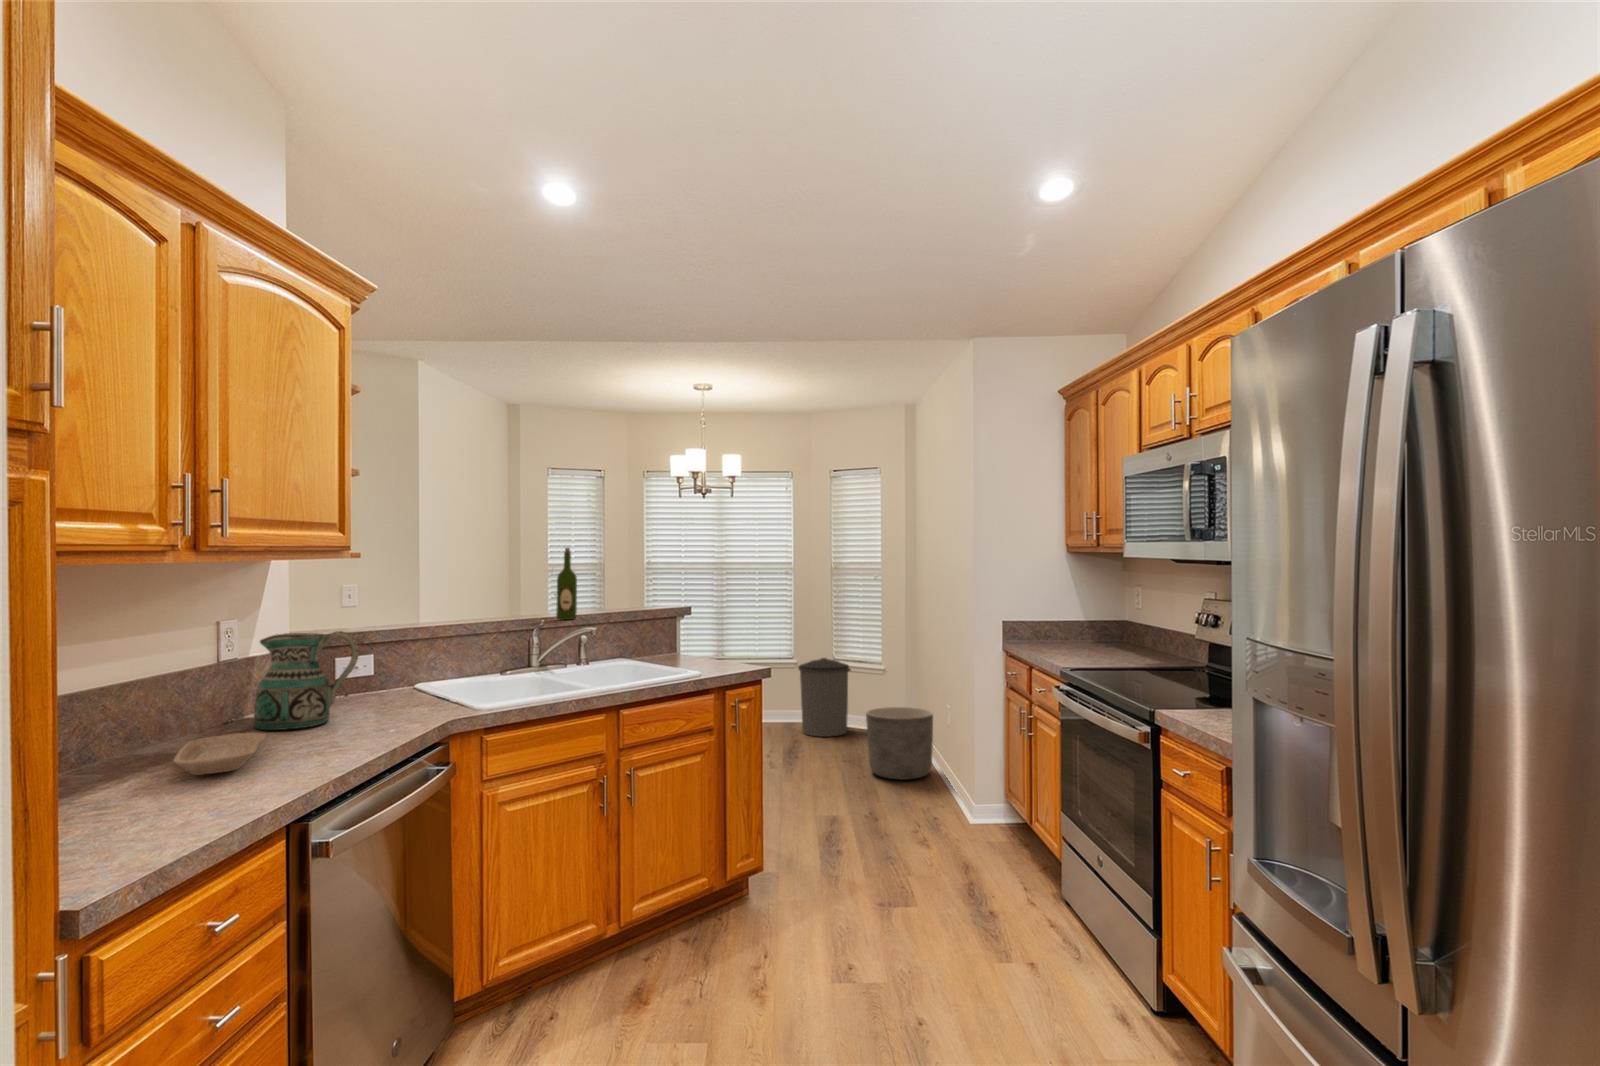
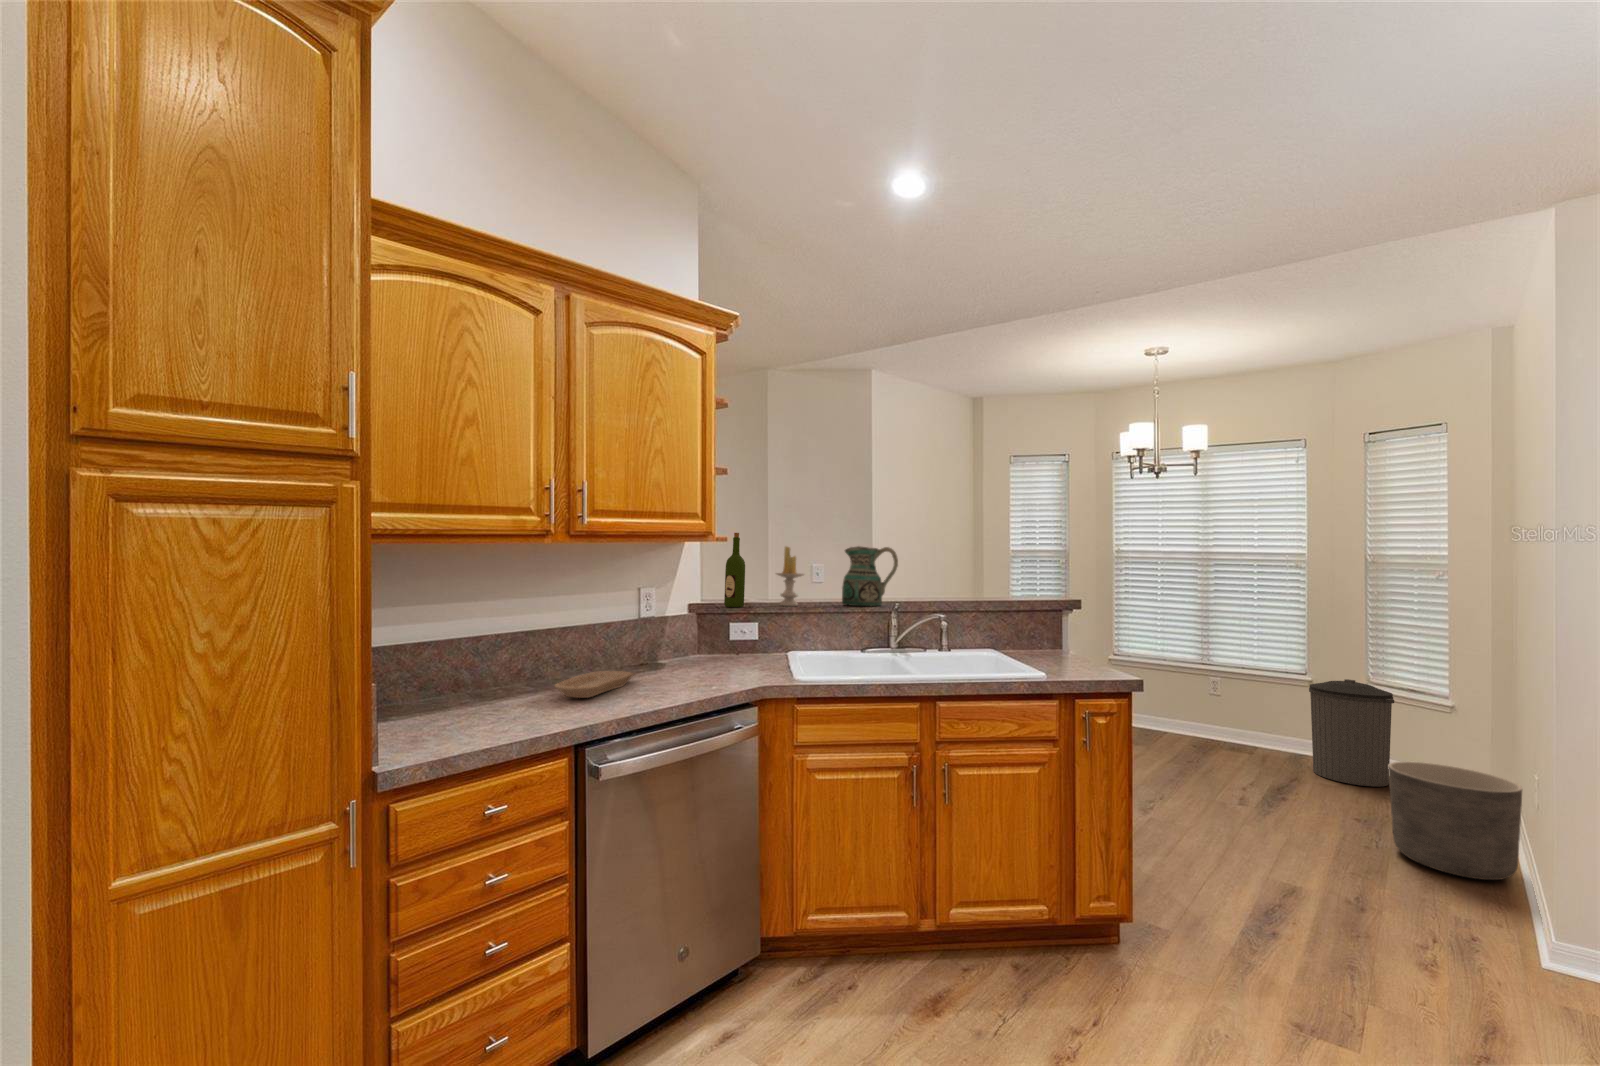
wine bottle: present [556,548,577,620] -> present [724,533,745,607]
candle: none [391,561,431,632] -> present [776,547,803,606]
ceramic pitcher: present [254,631,359,730] -> present [842,546,898,606]

